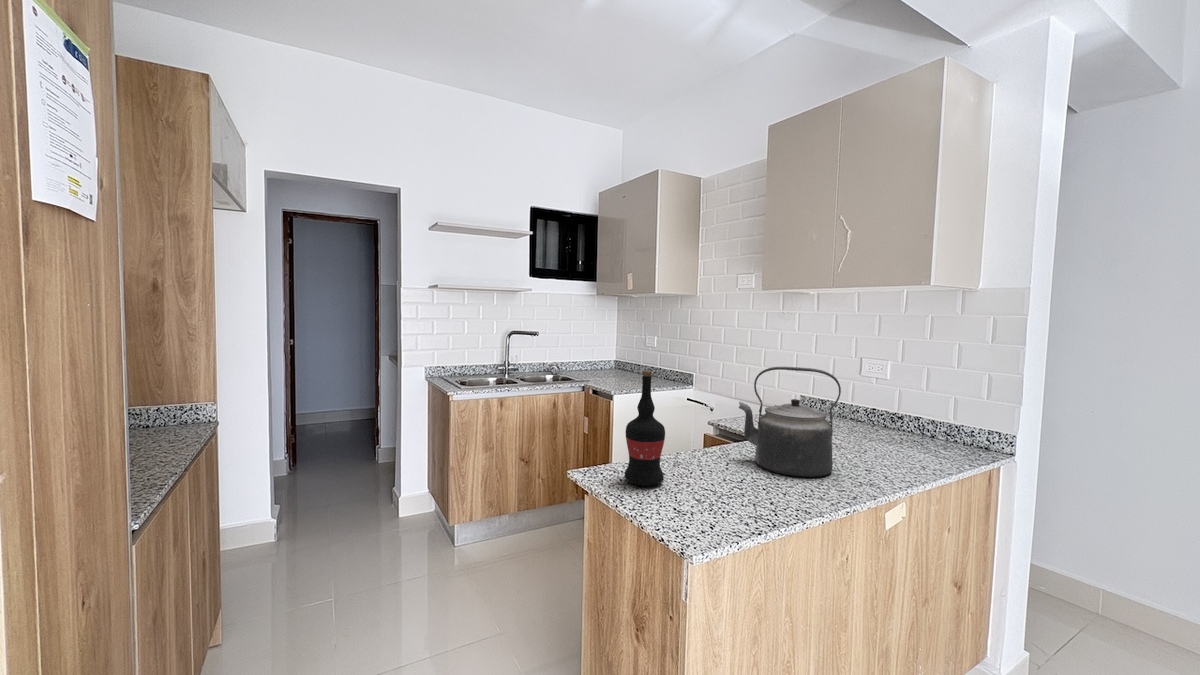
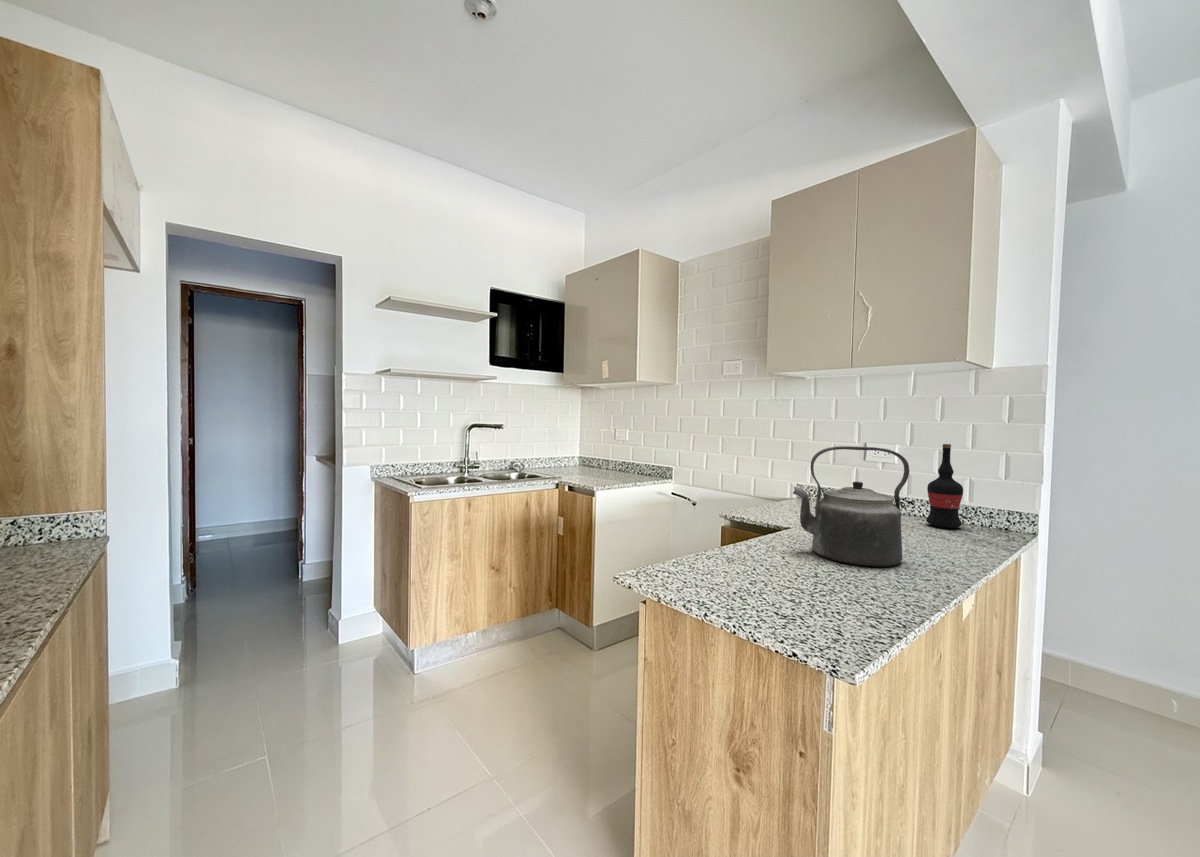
wine bottle: present [624,370,665,486] -> present [926,444,963,528]

